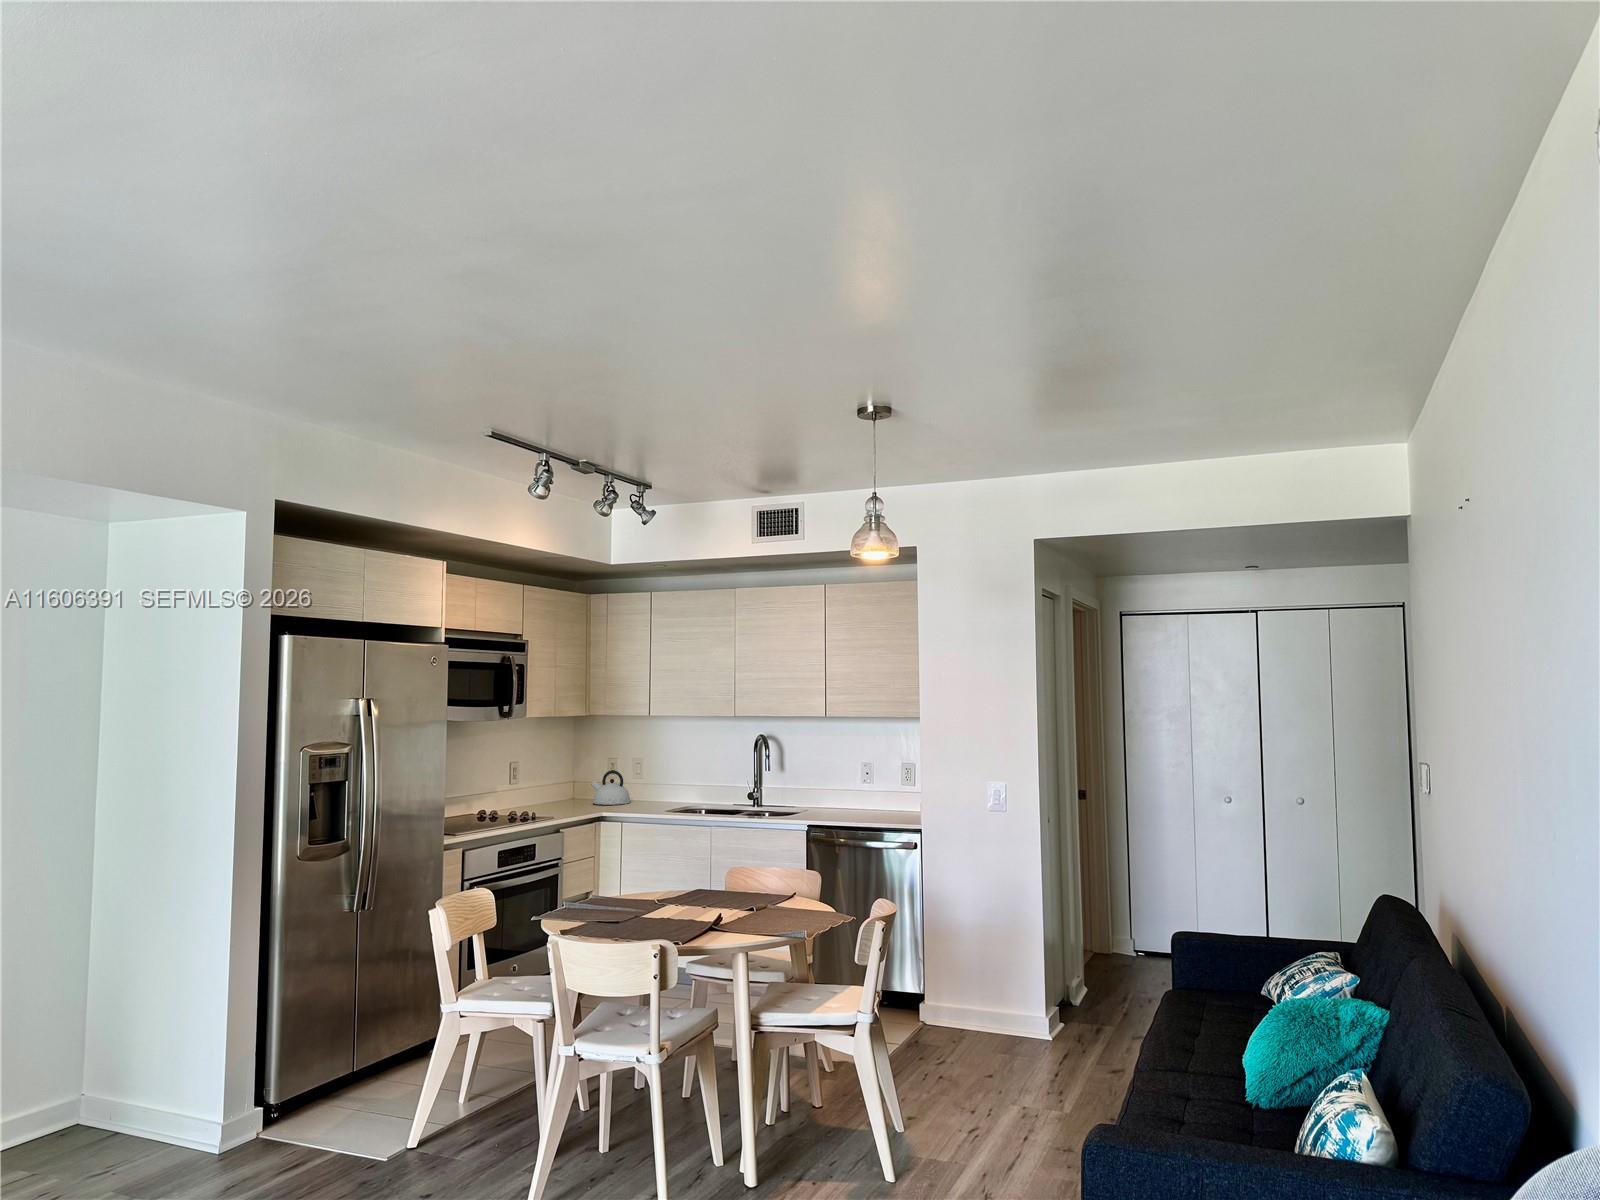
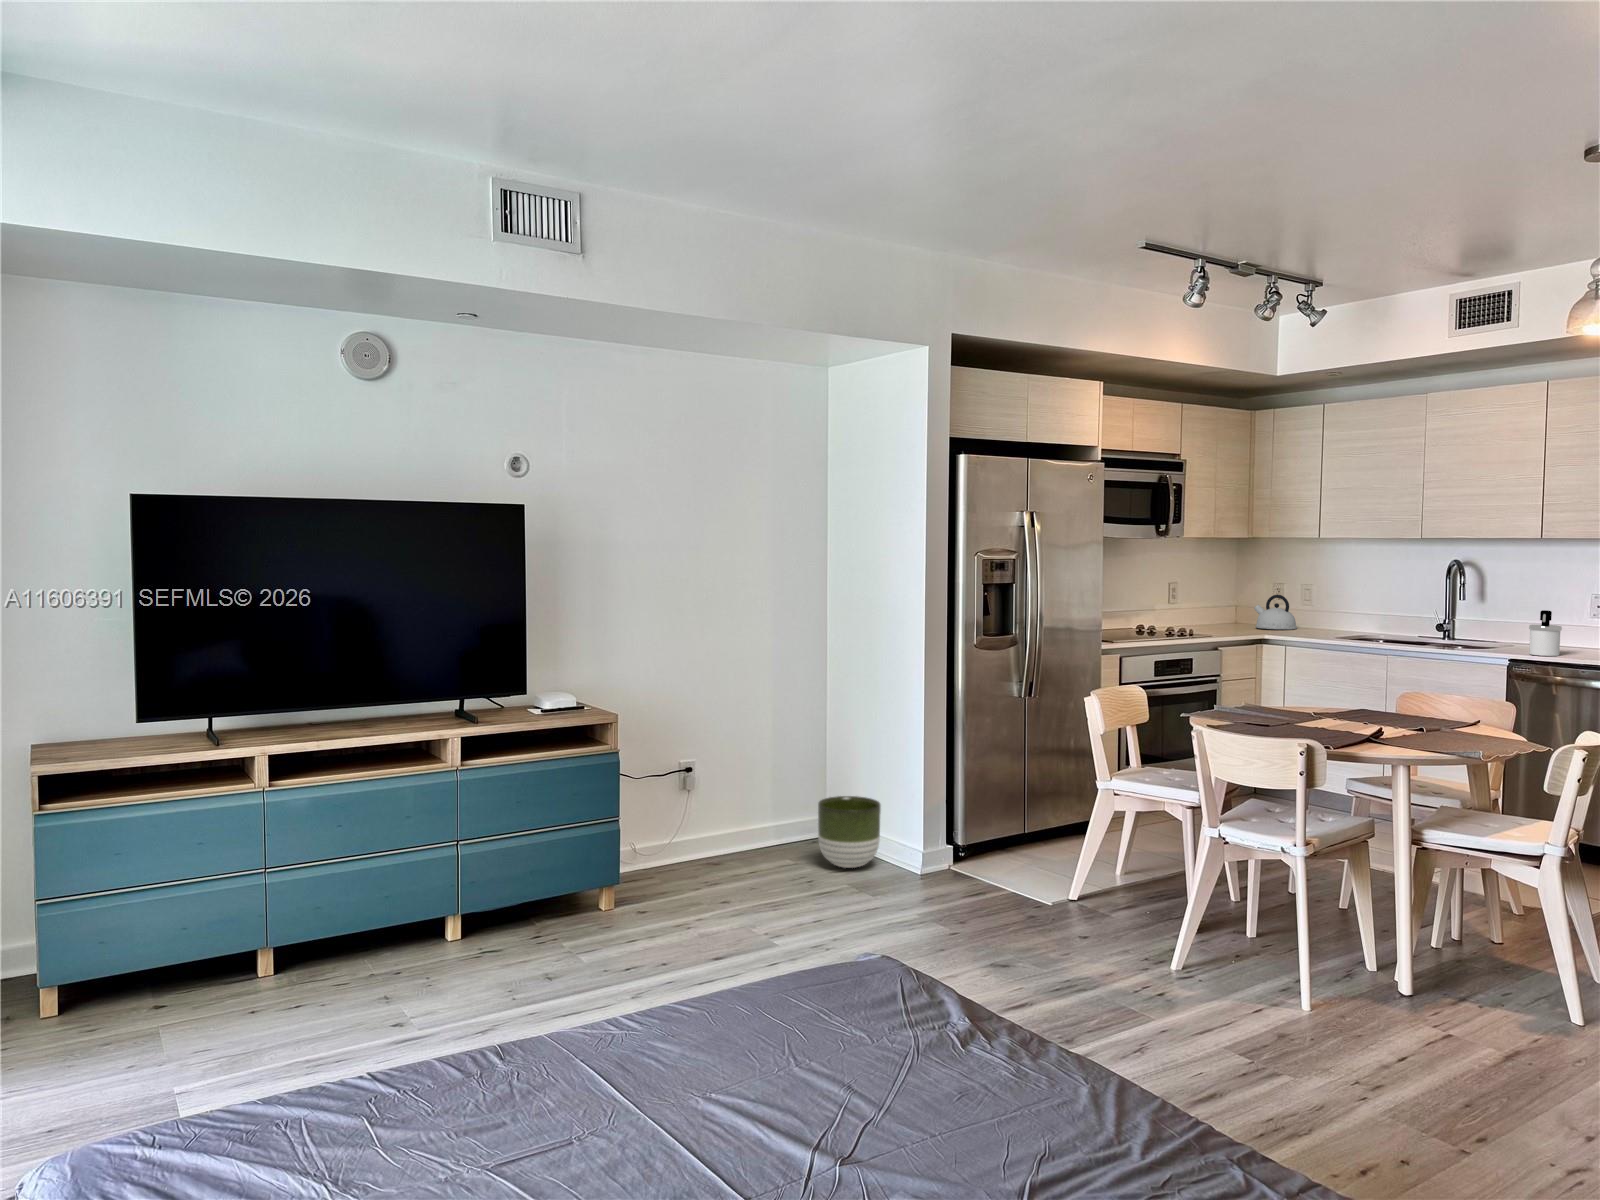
soap dispenser: none [822,781,846,821] -> present [1529,610,1562,656]
planter: none [71,1062,165,1164] -> present [818,796,881,868]

